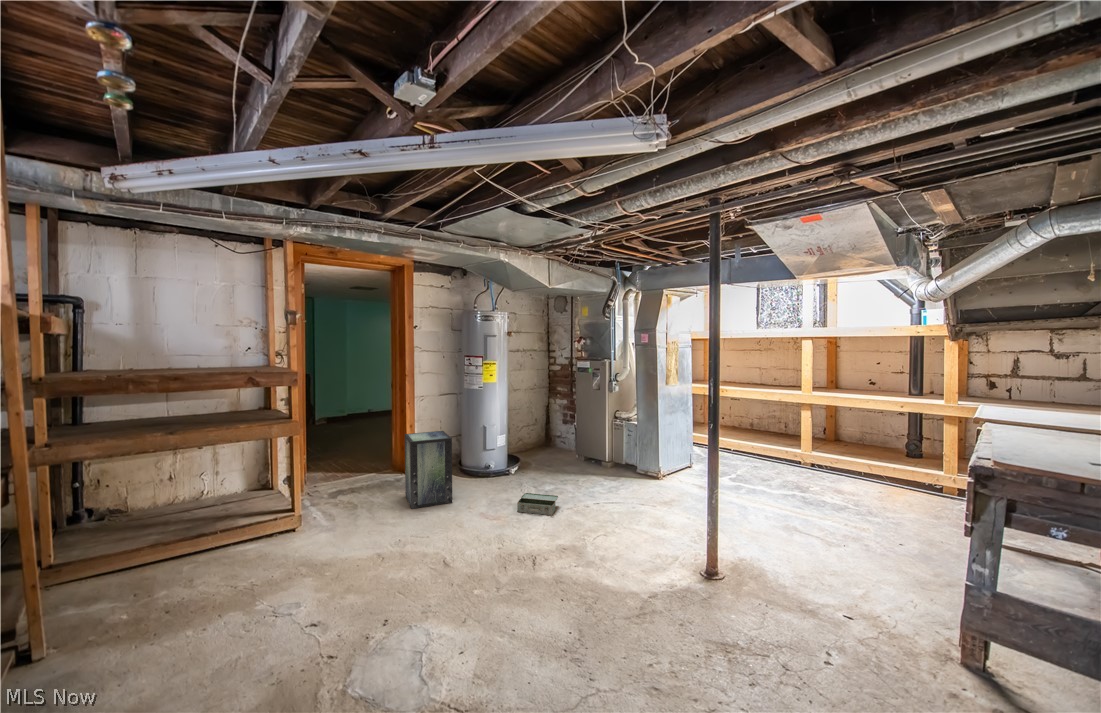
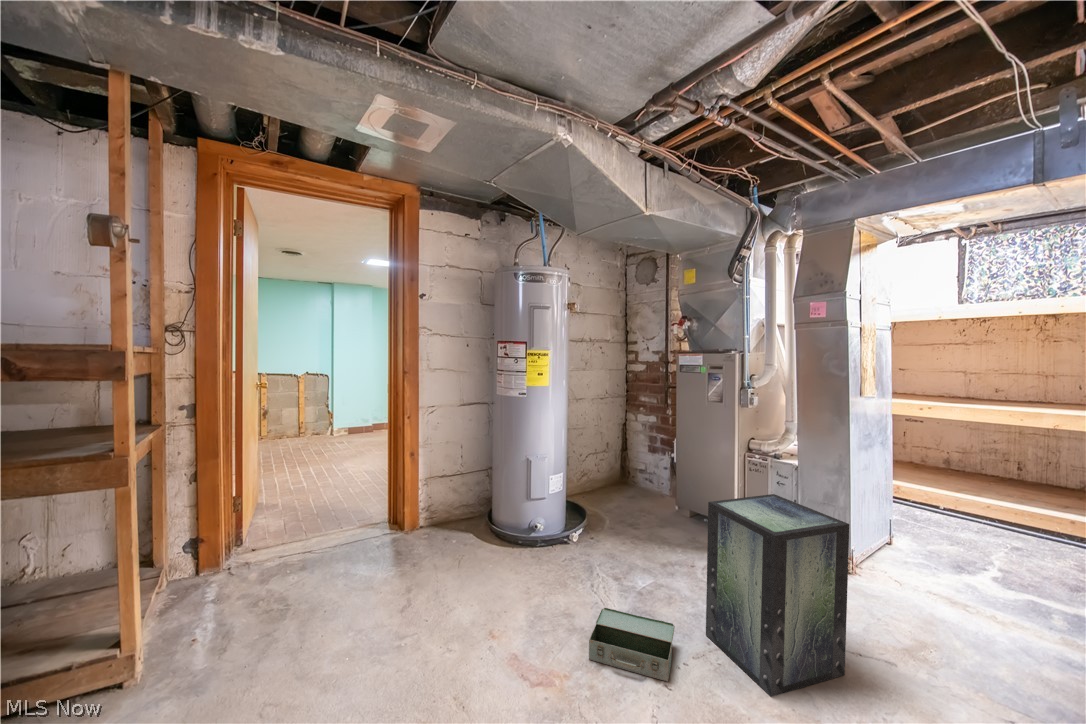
storage box: present [405,431,452,509] -> present [706,494,849,697]

